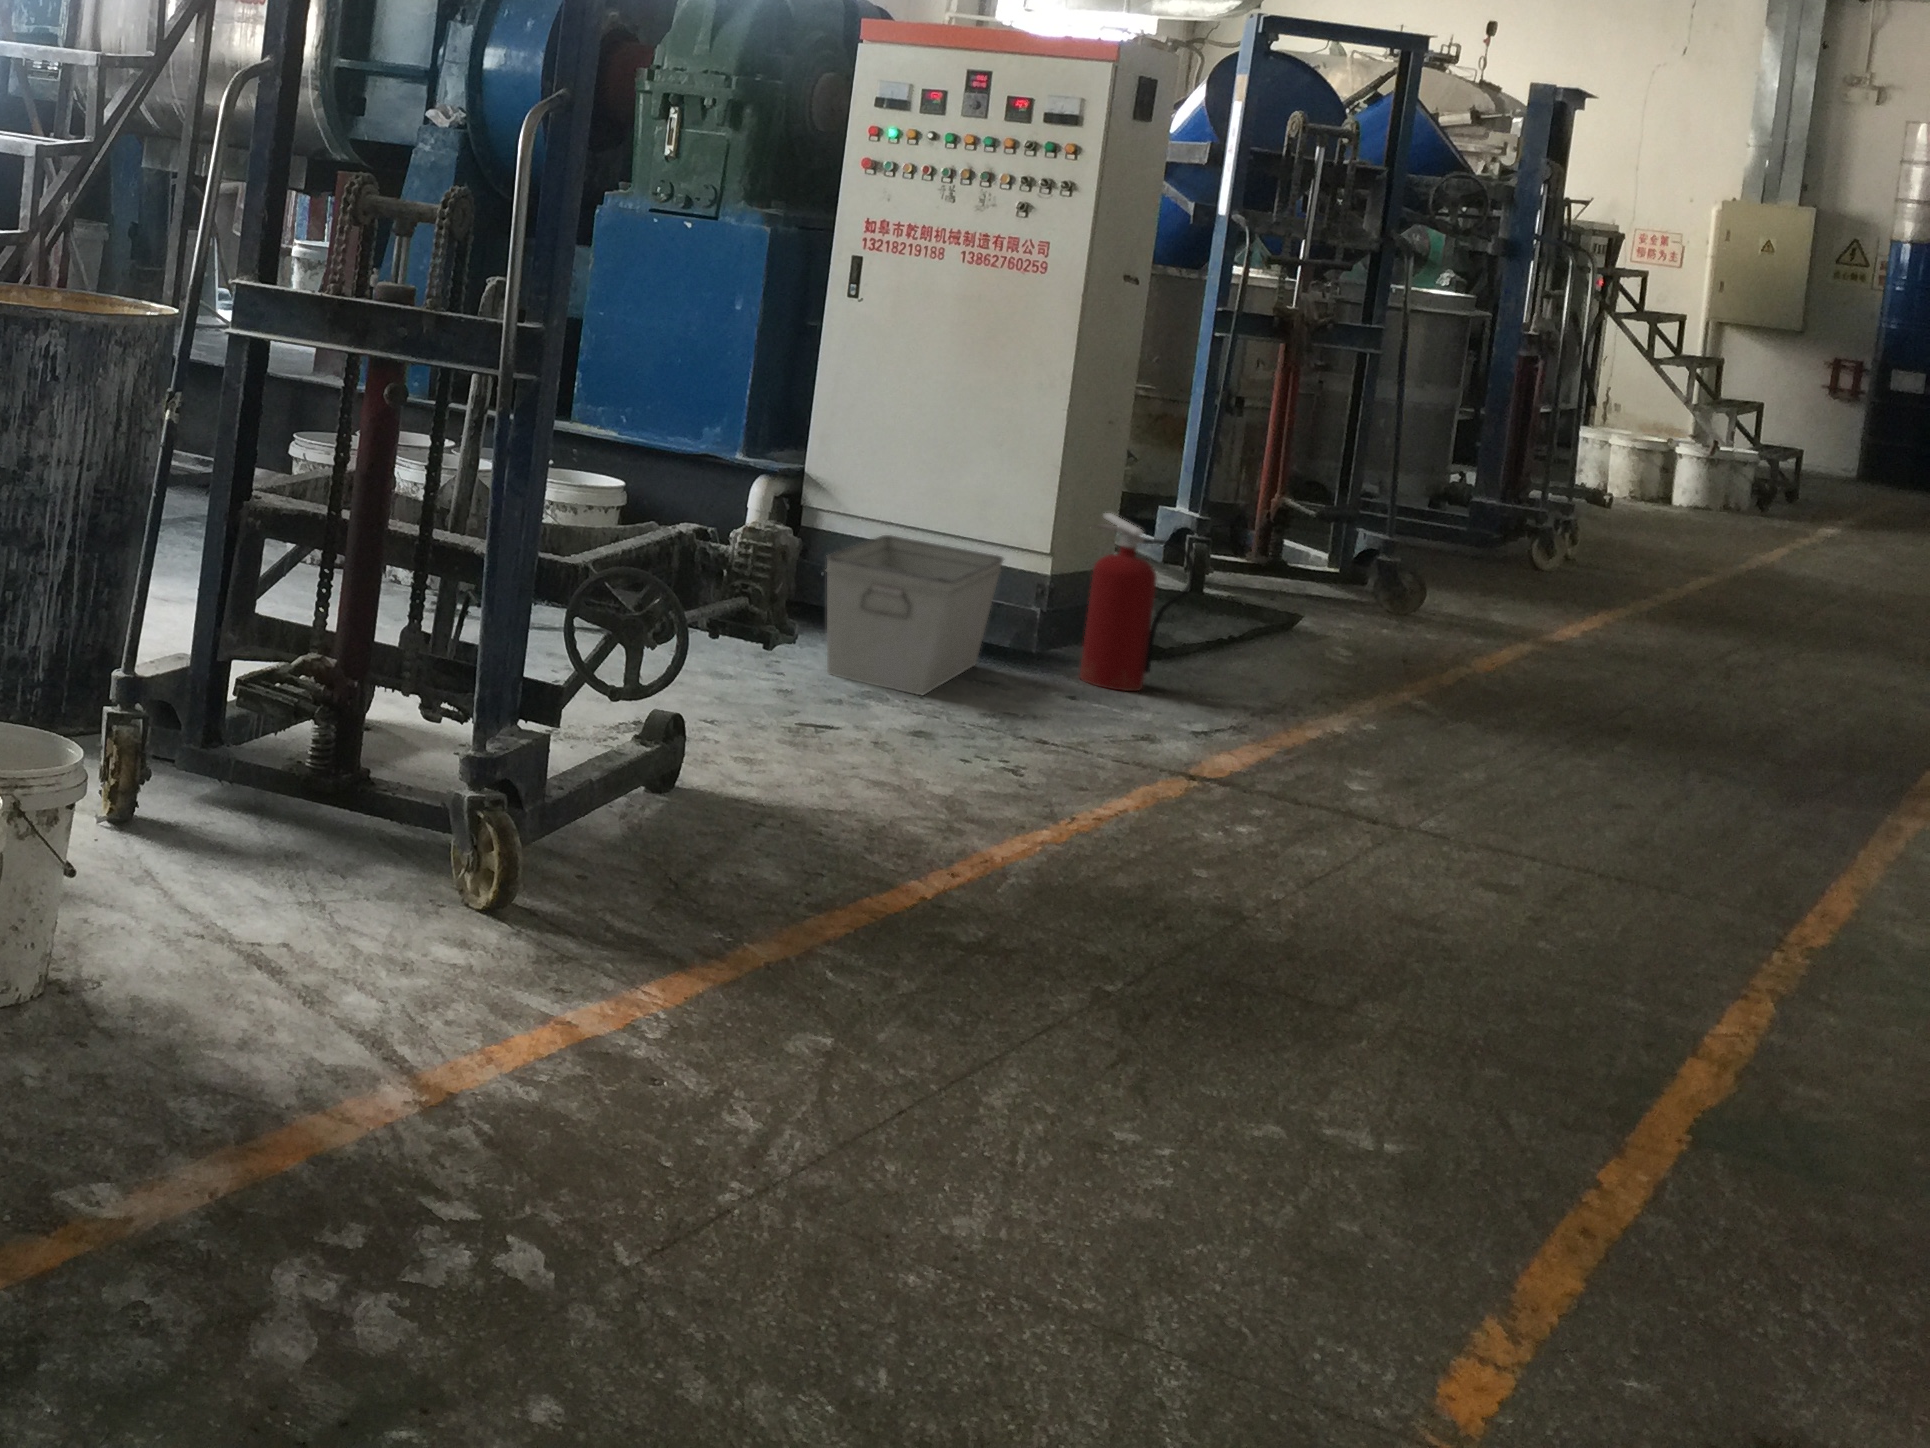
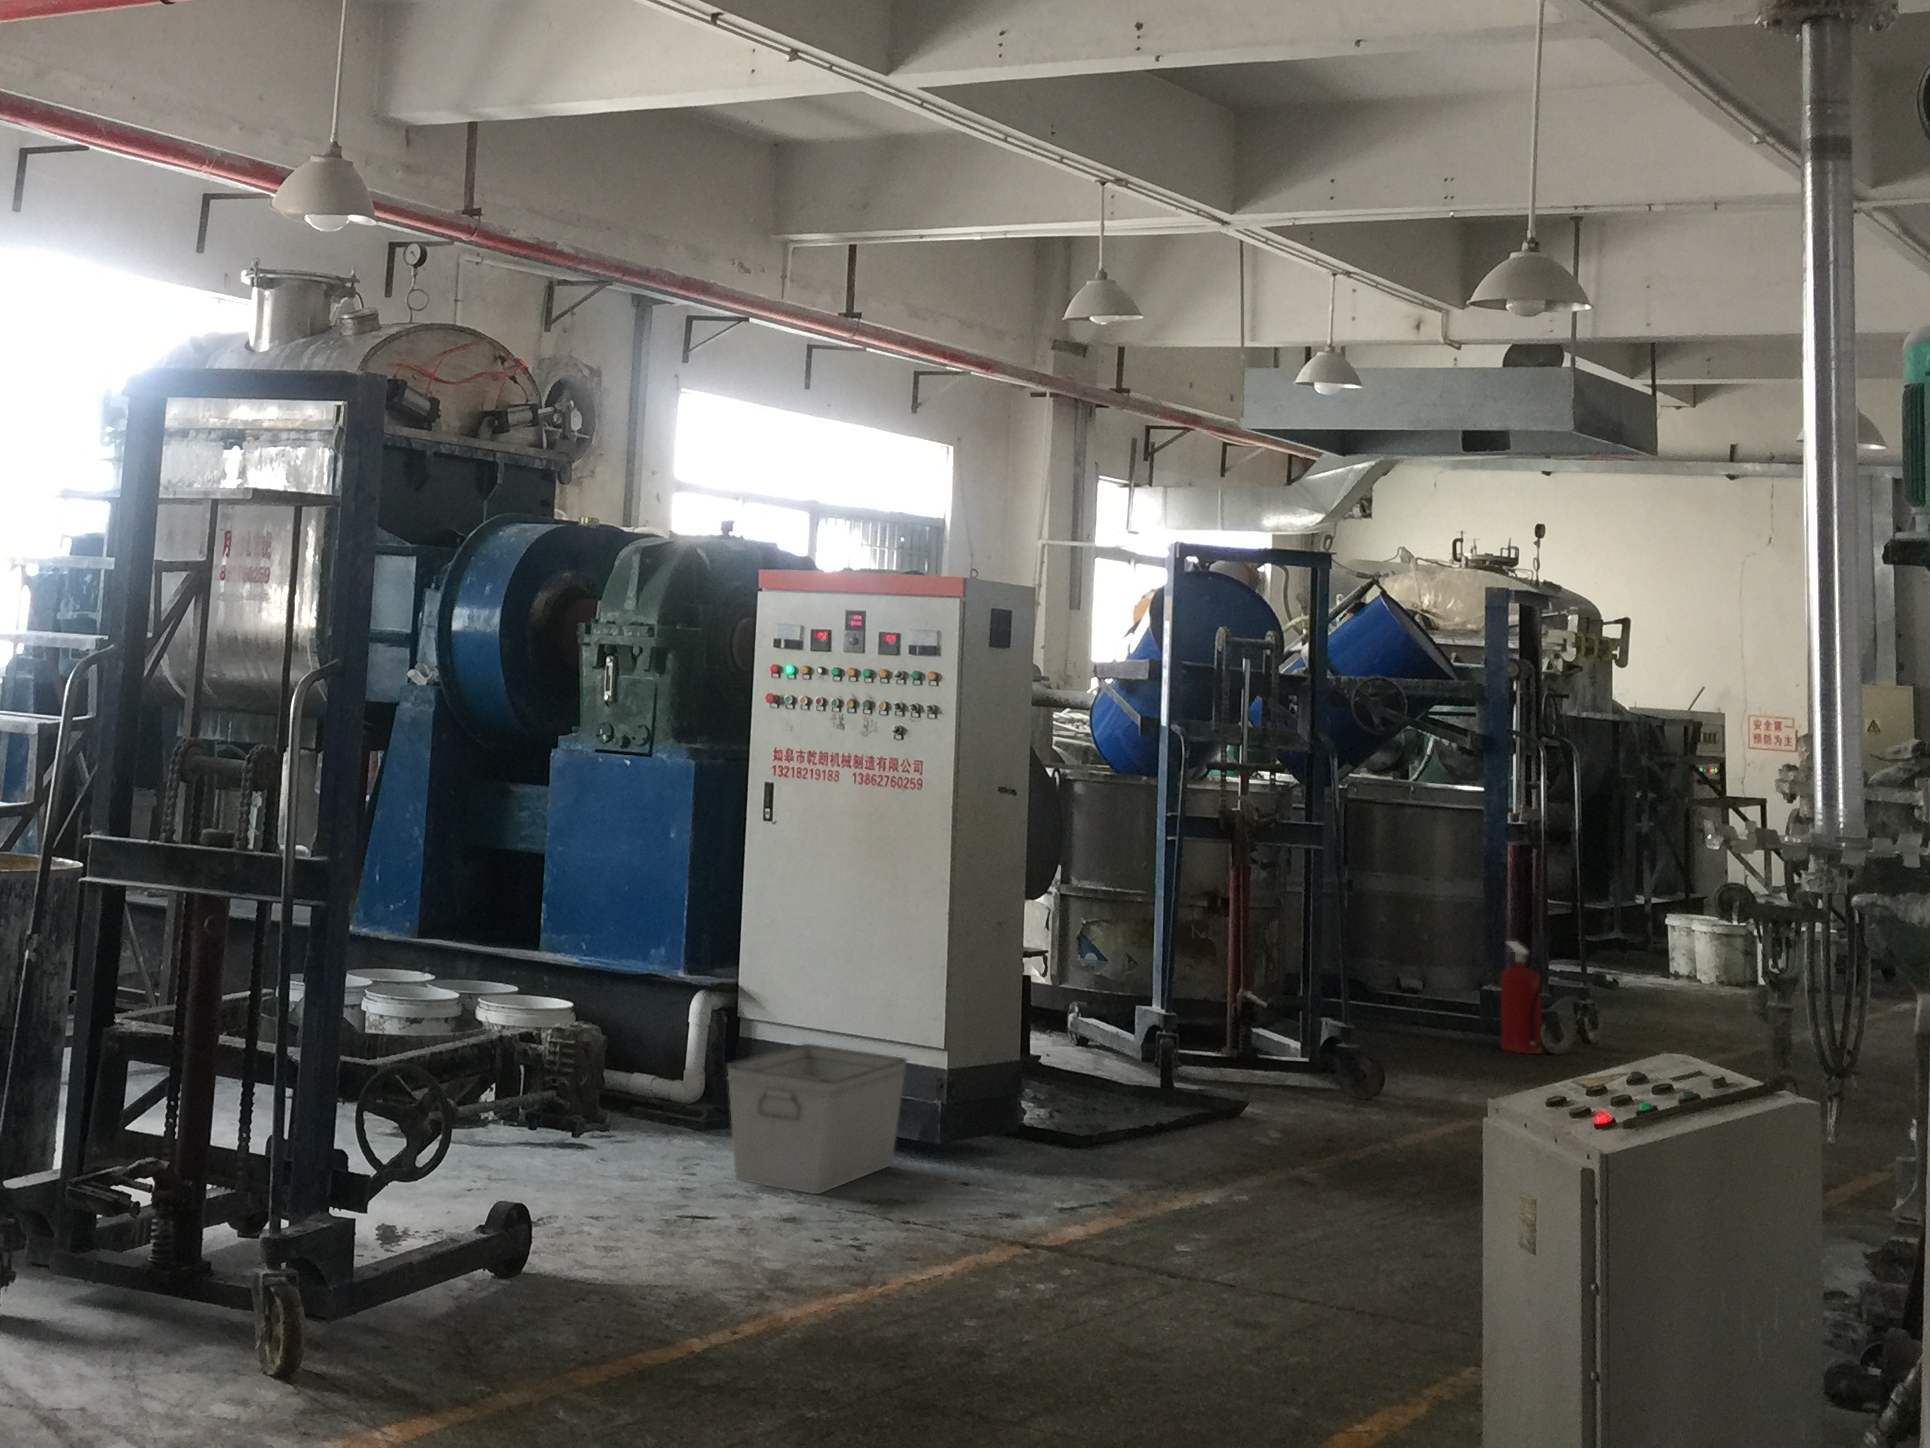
fire extinguisher: present [1080,513,1195,691] -> present [1501,941,1543,1054]

